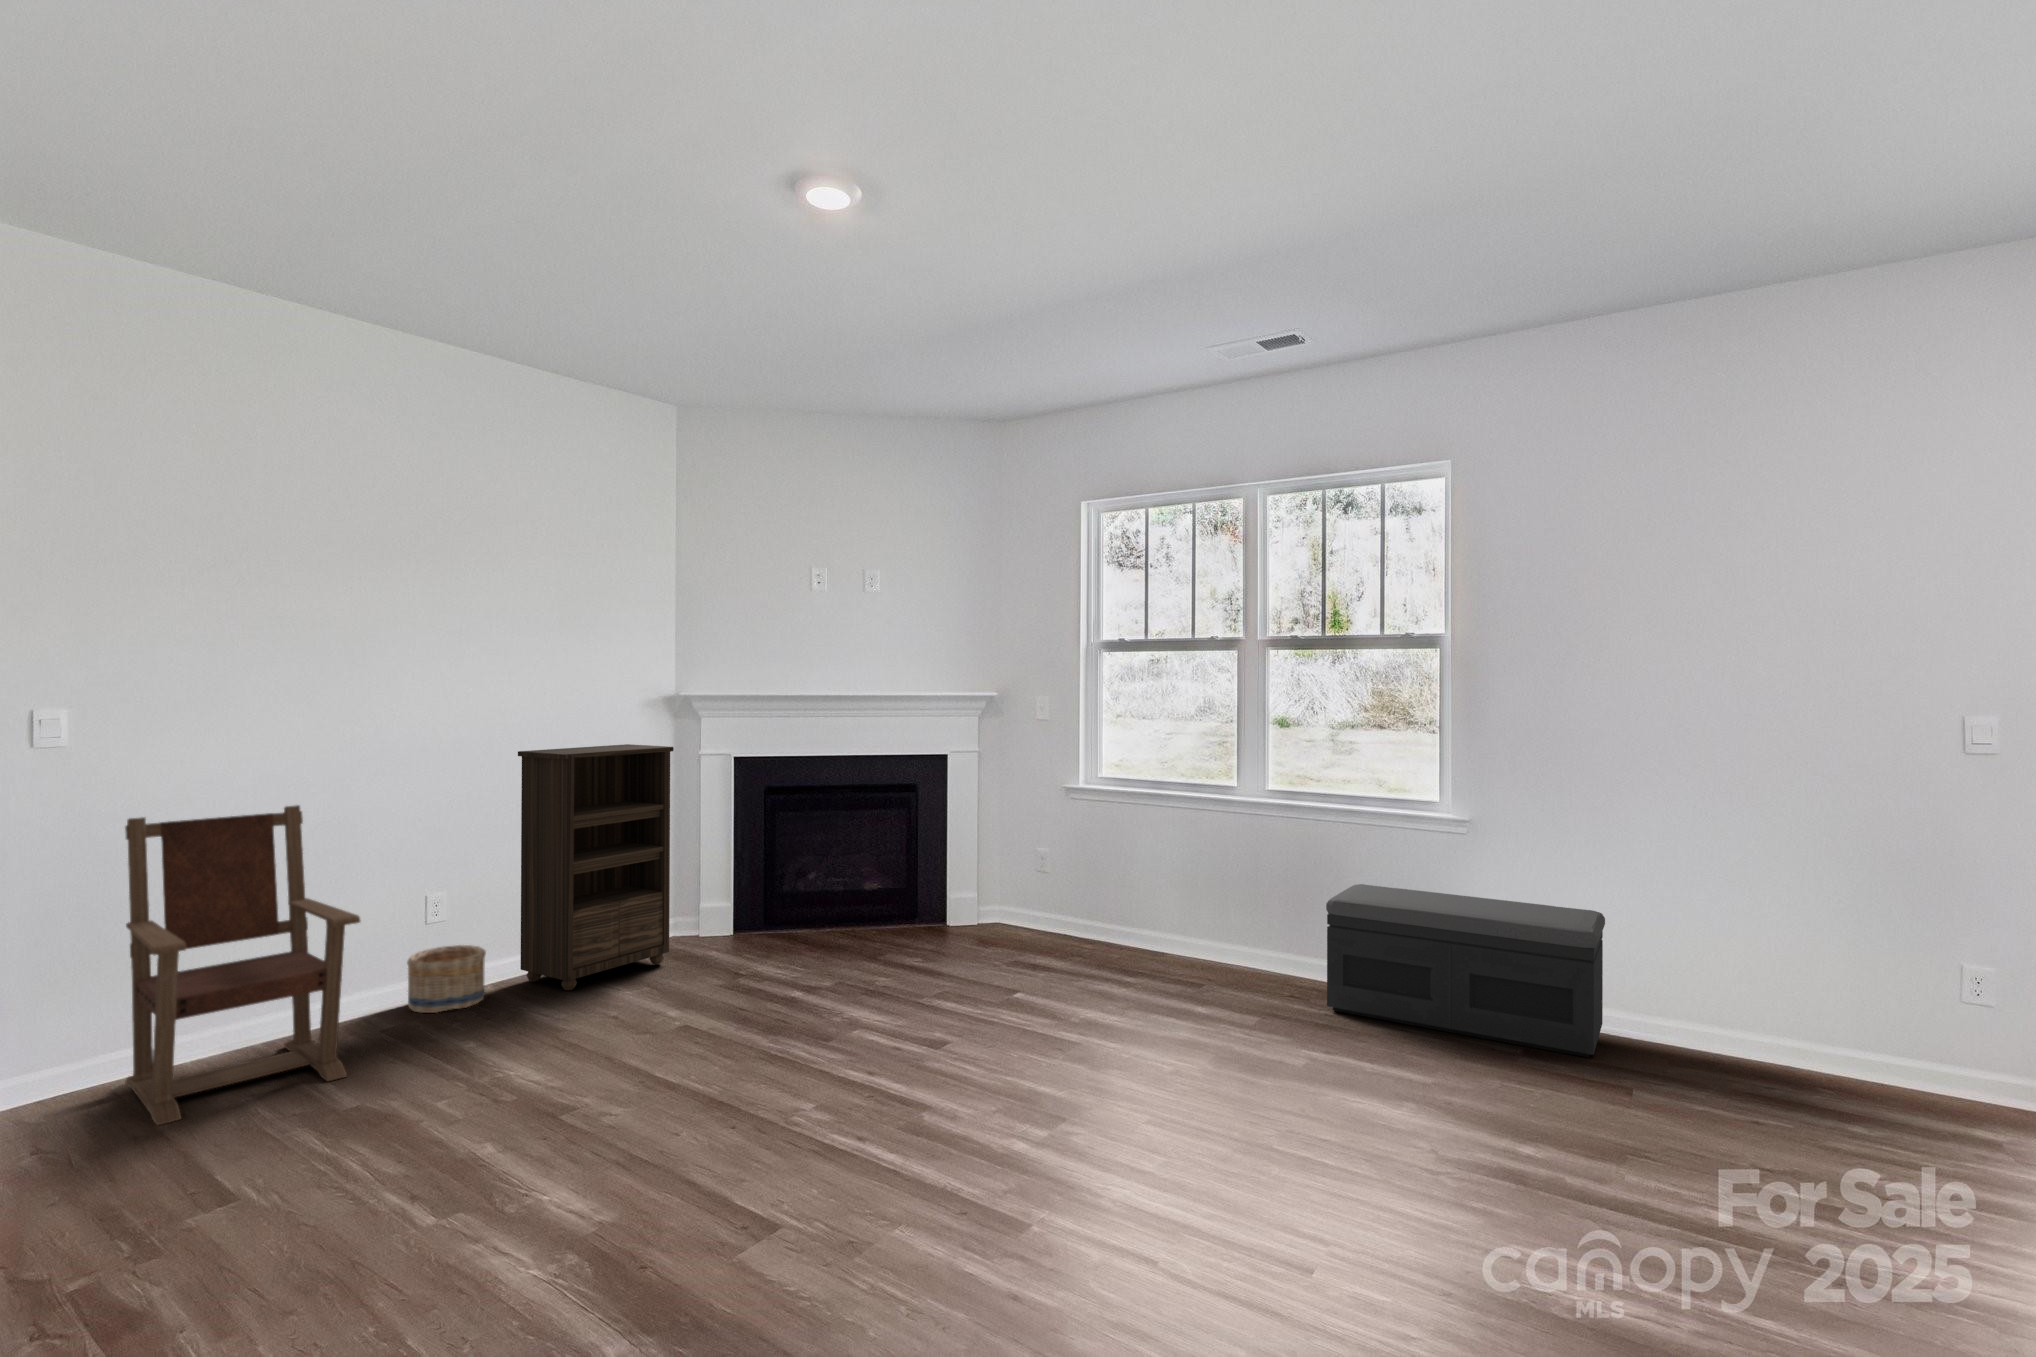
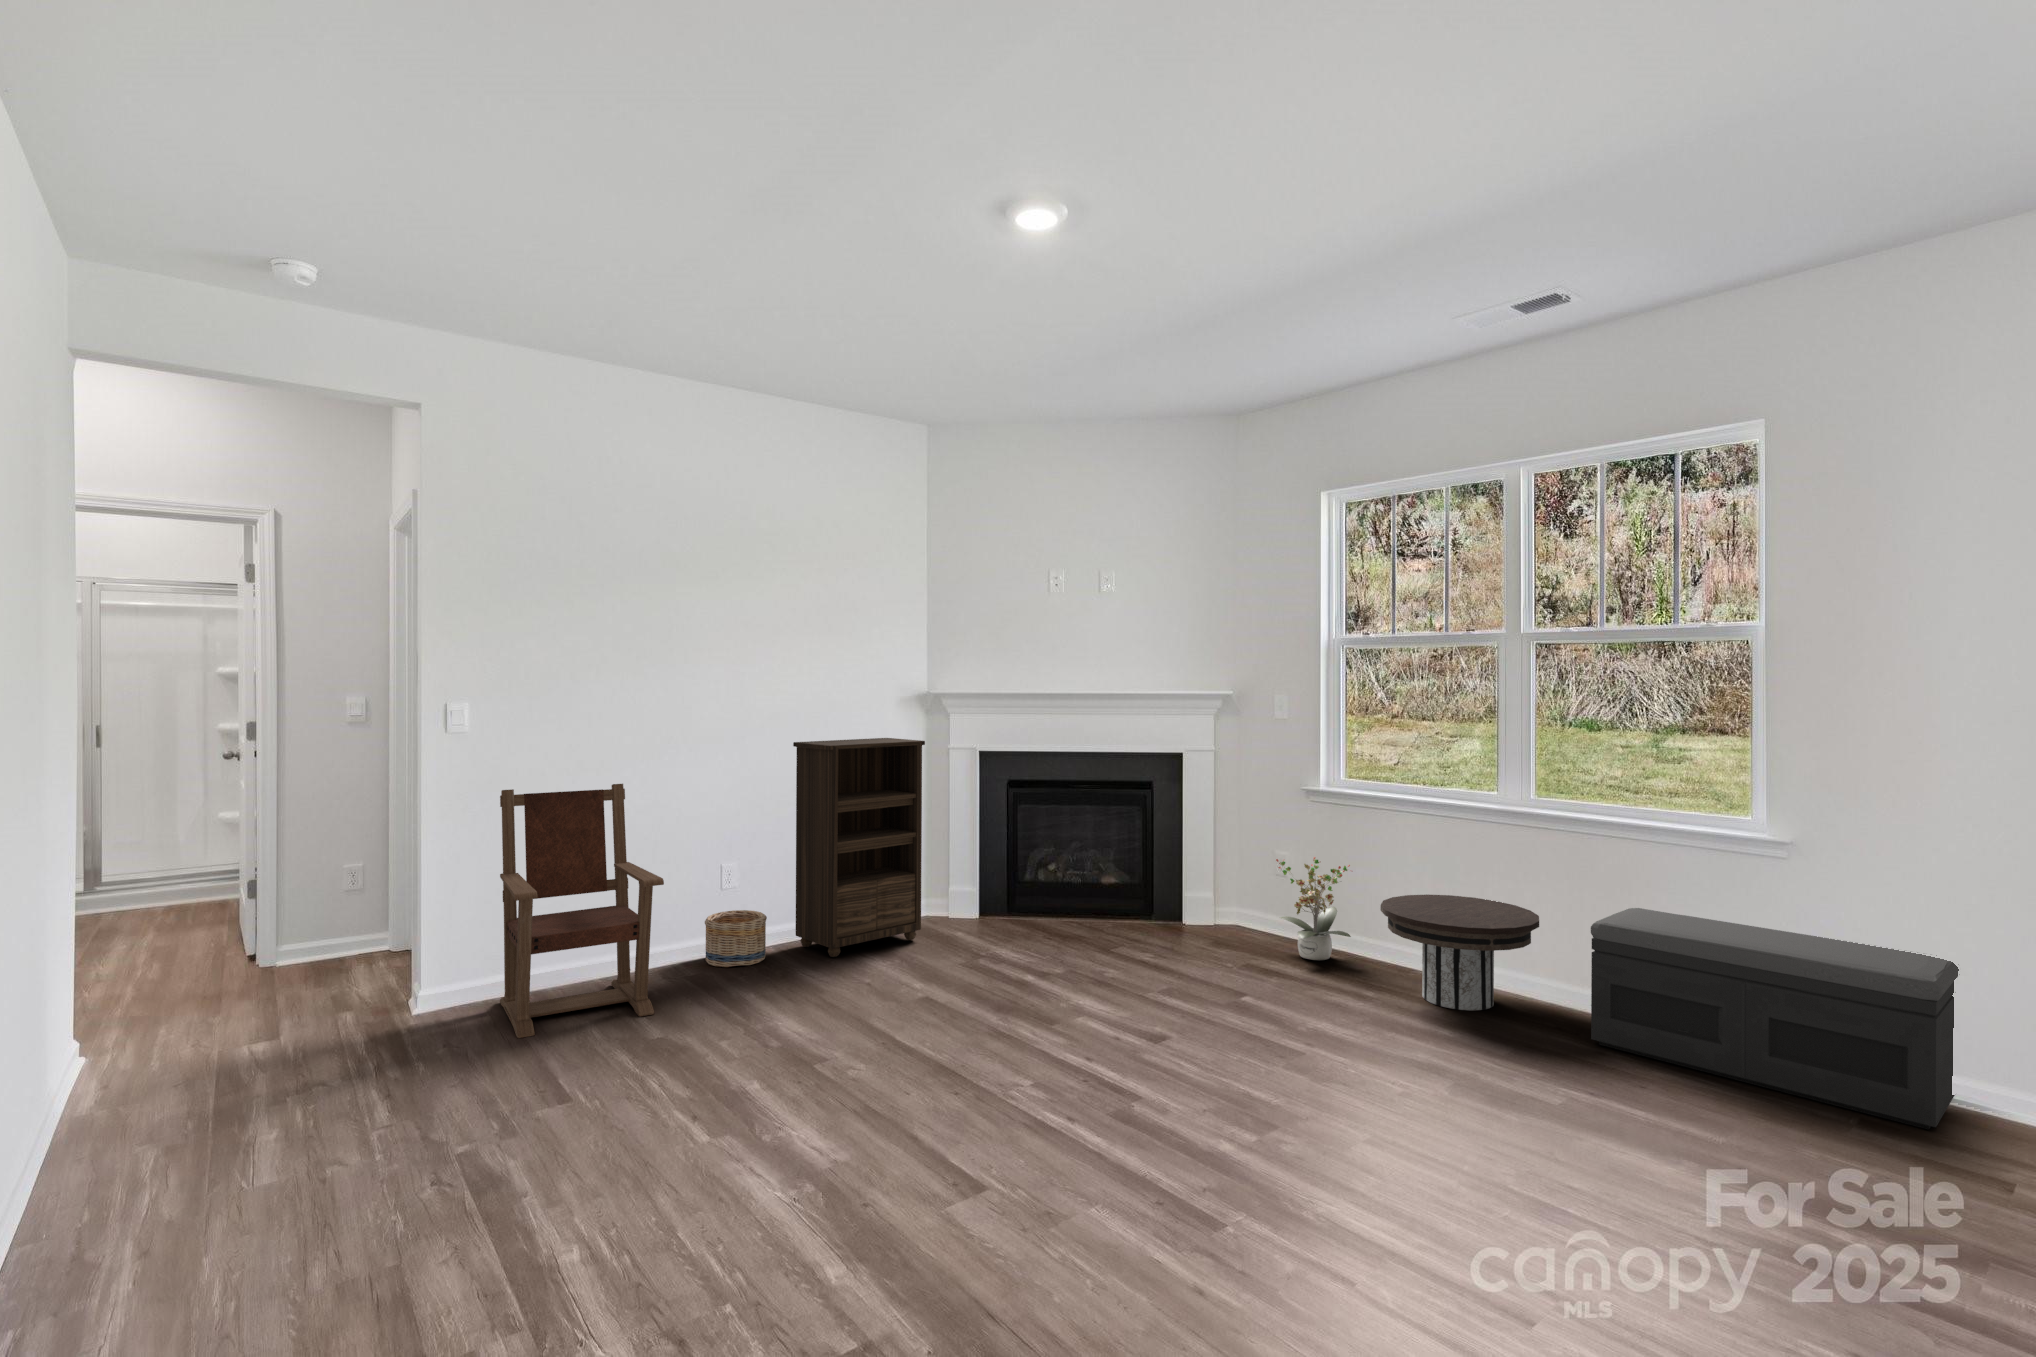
potted plant: none [1039,852,1111,953] -> present [1276,857,1351,960]
side table: none [1141,882,1280,989] -> present [1380,894,1539,1011]

